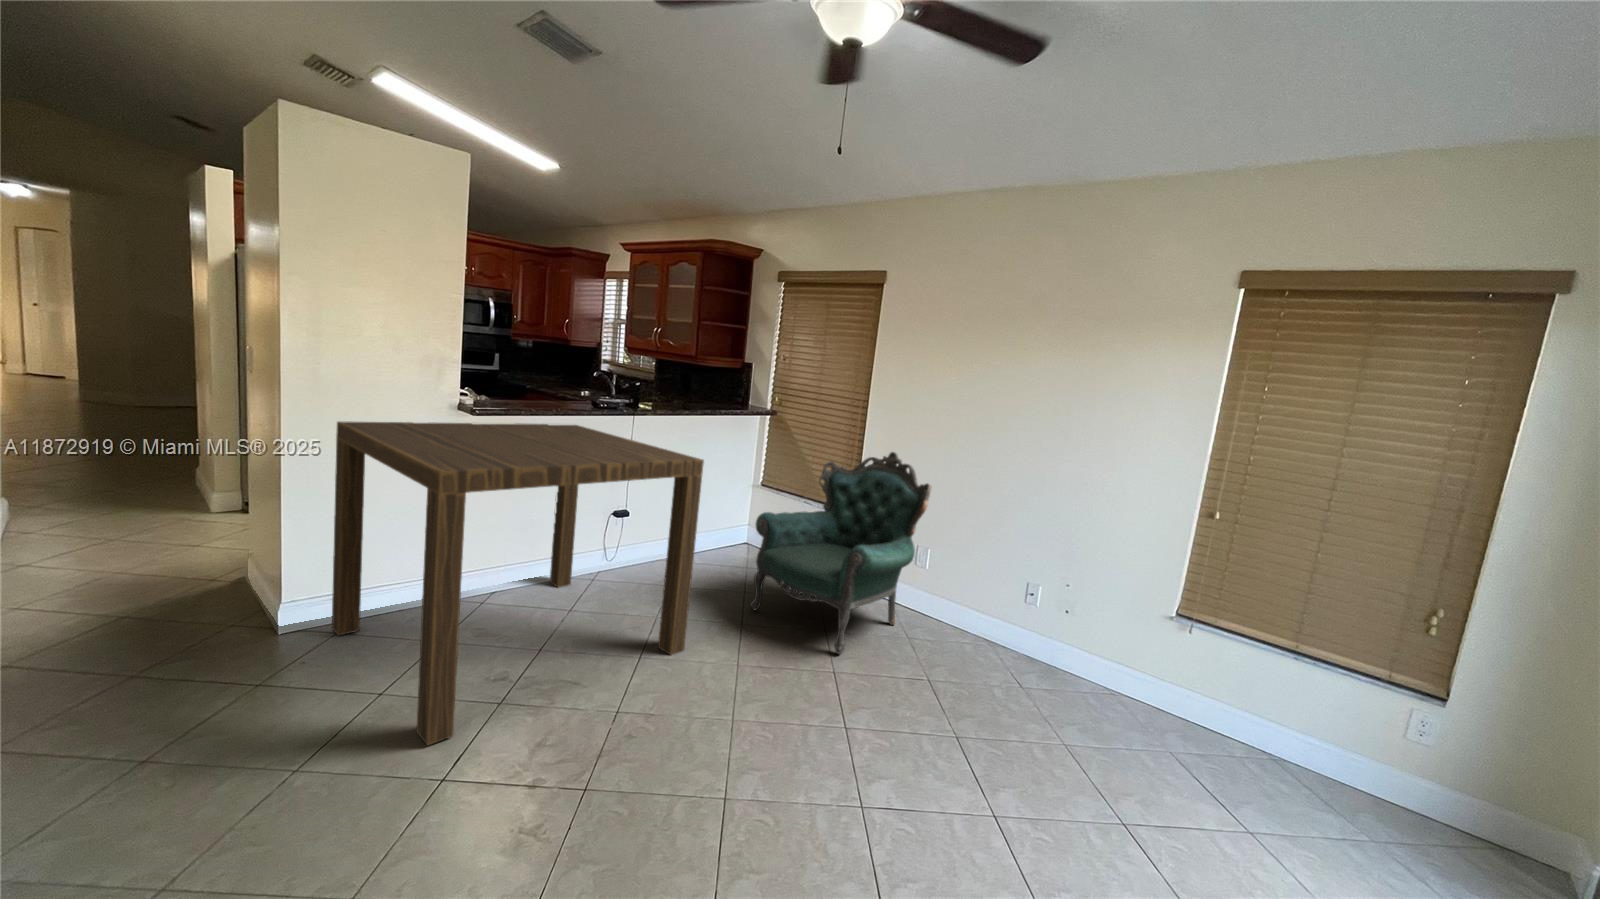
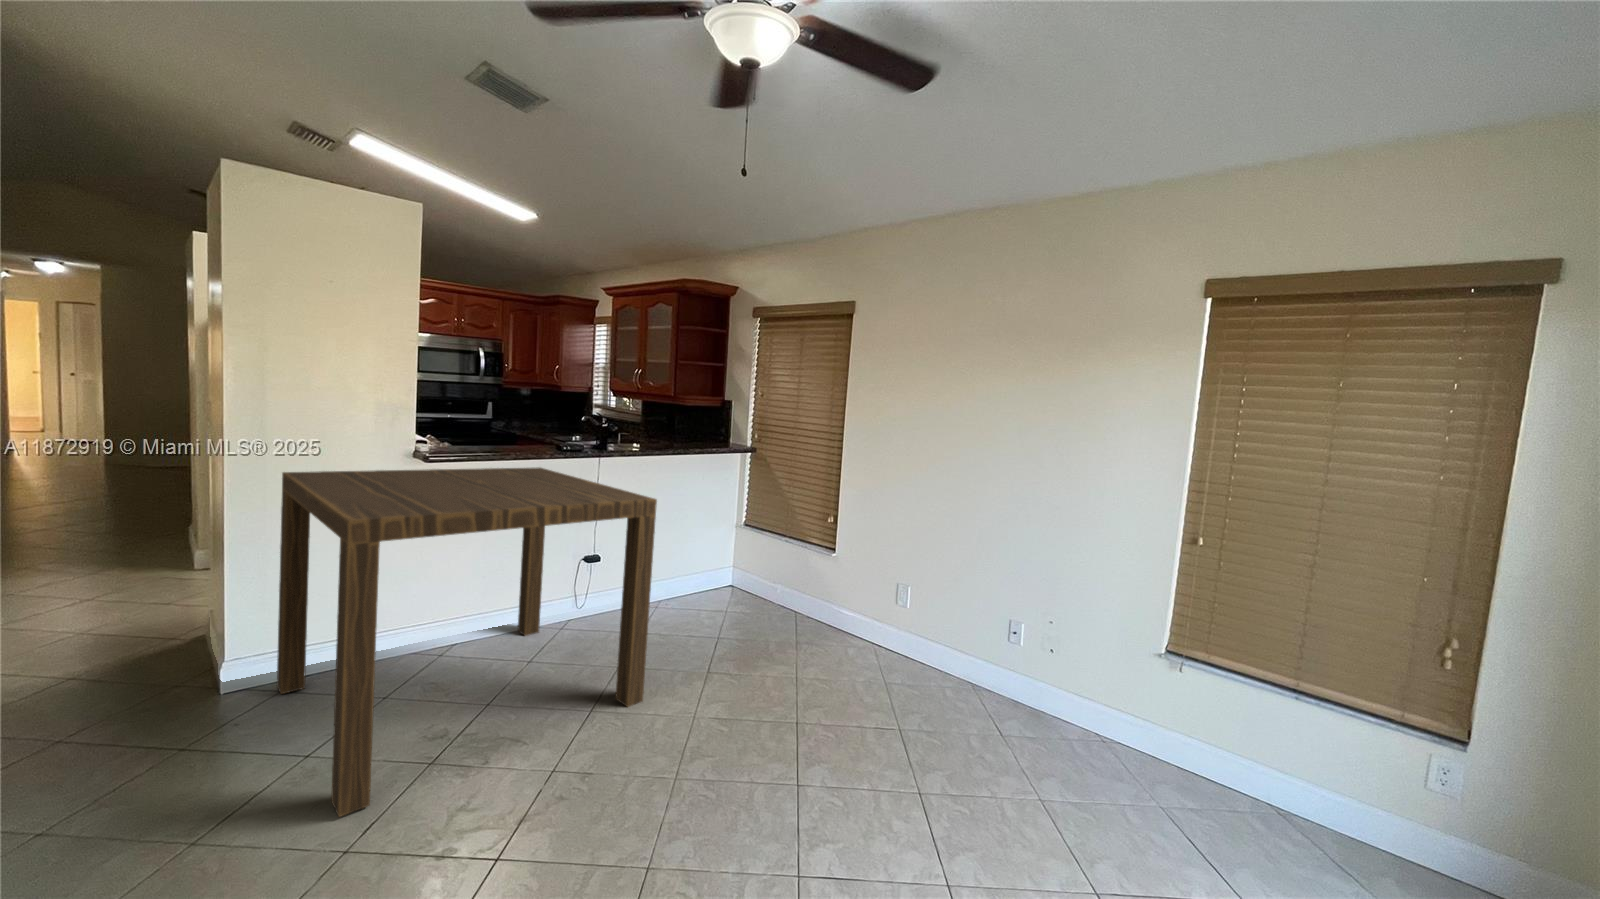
armchair: present [750,452,932,654] -> none [722,485,904,701]

